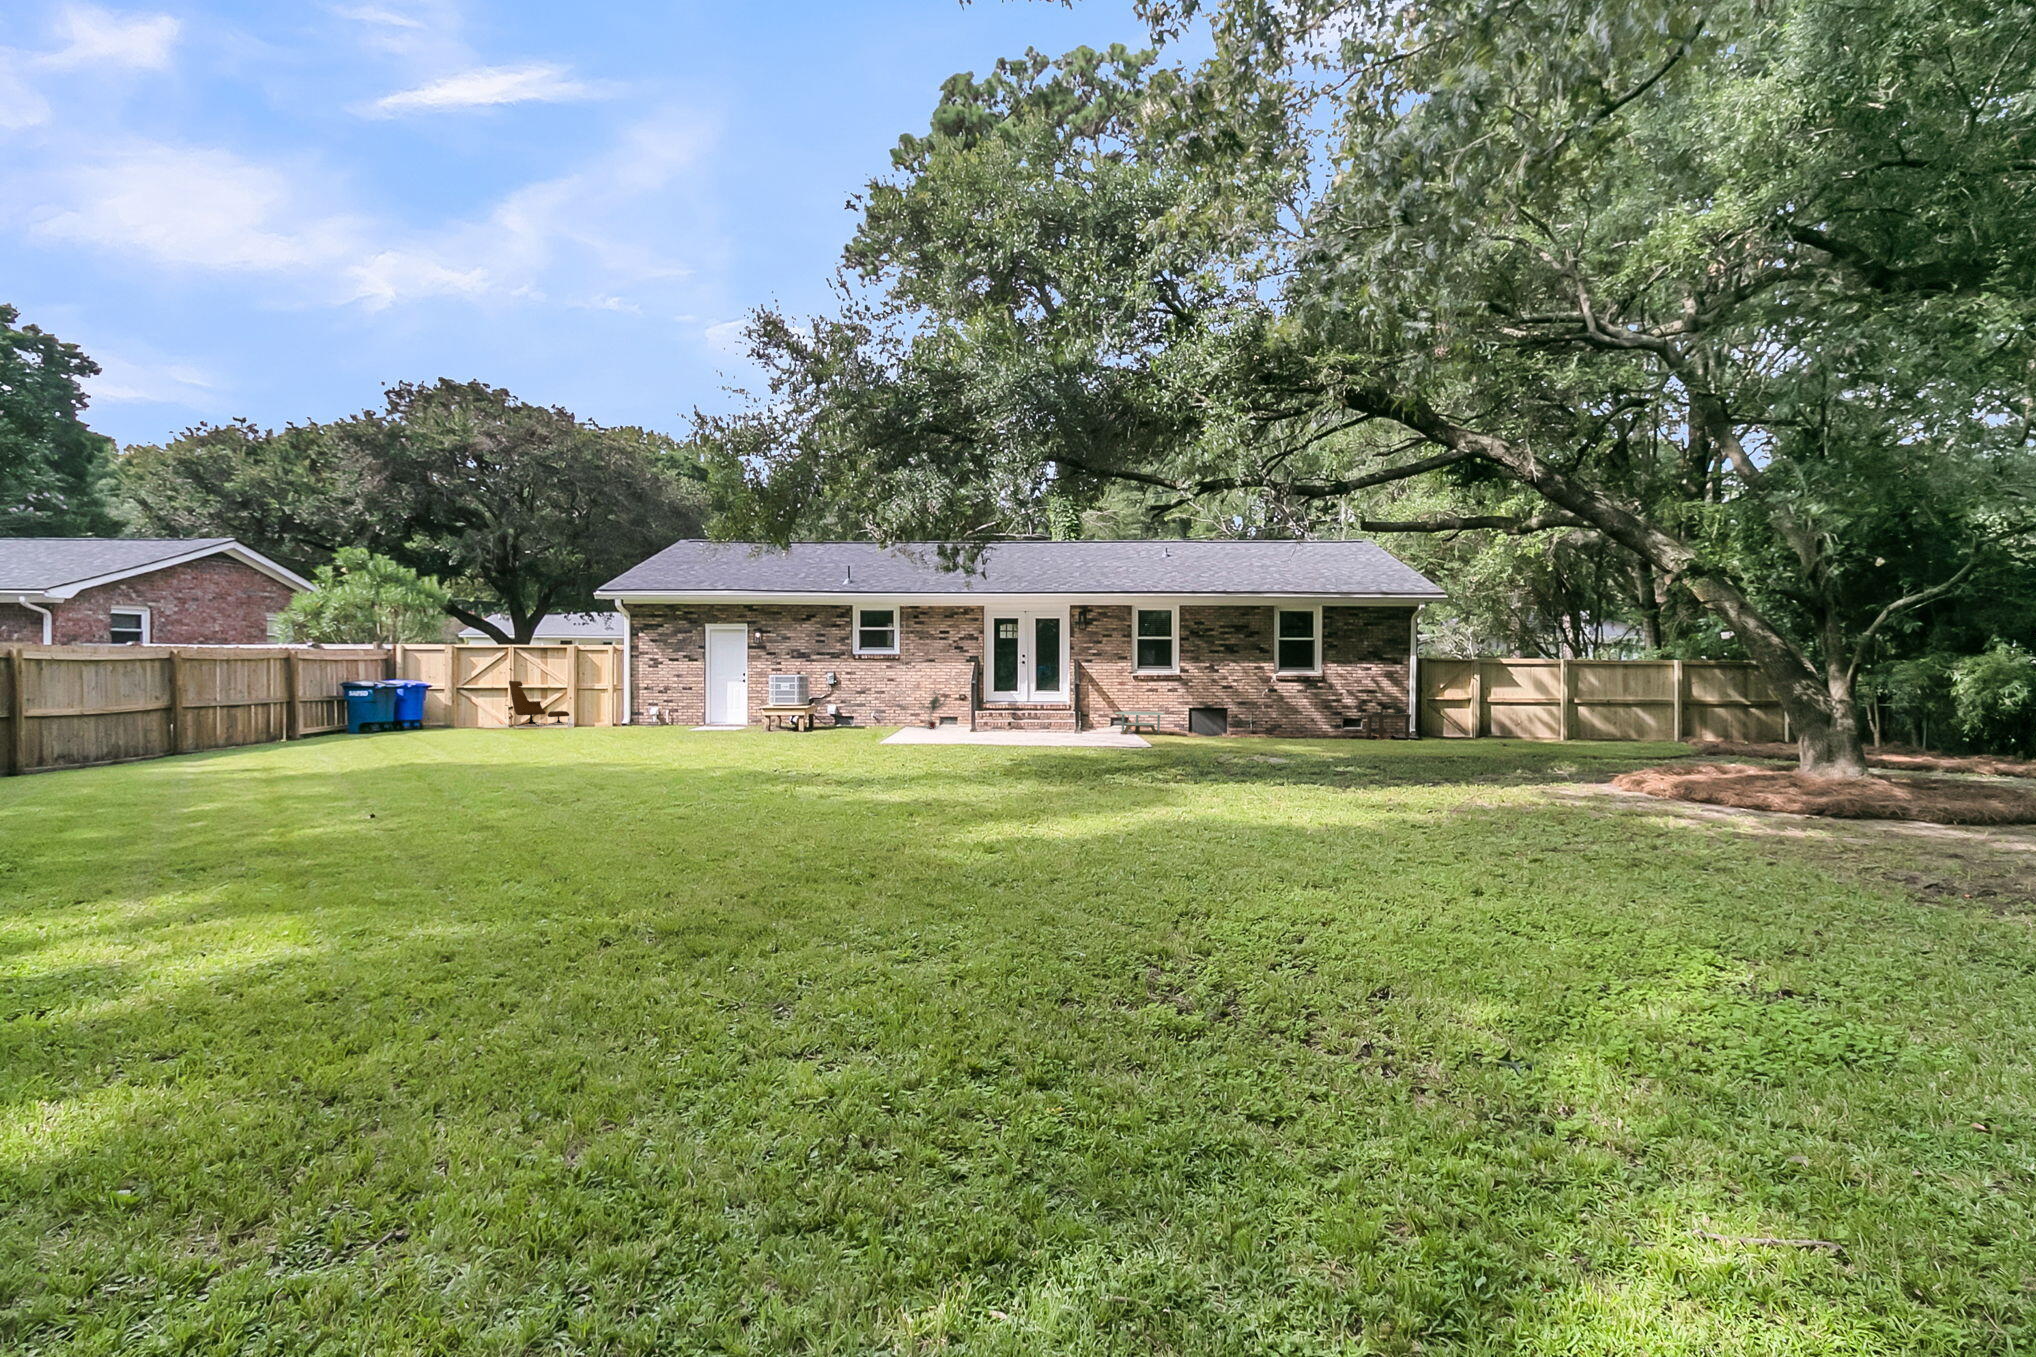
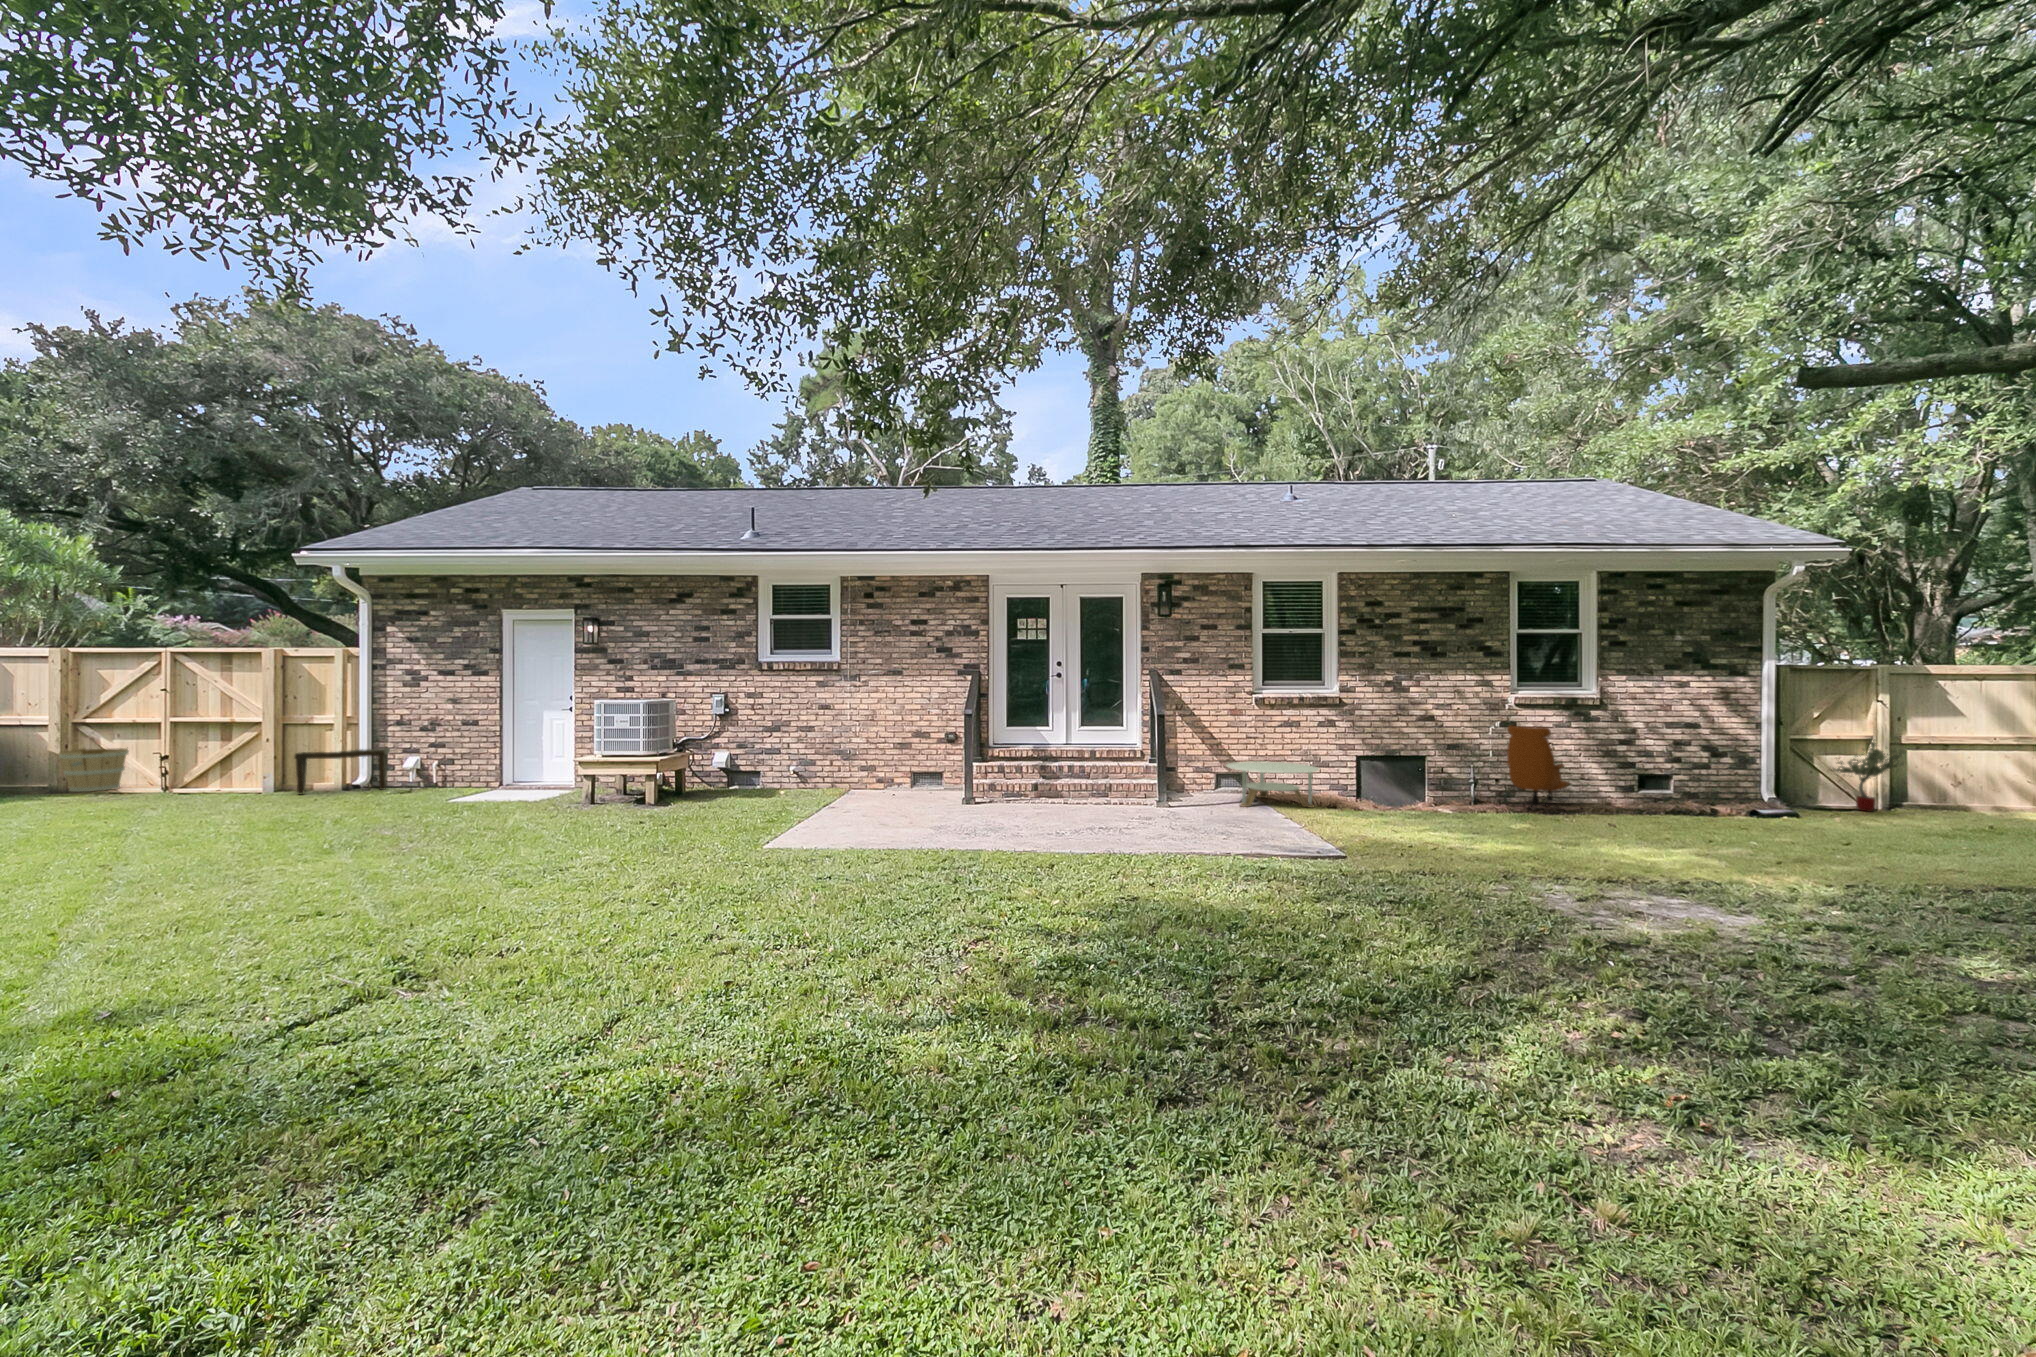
lounge chair: present [509,681,569,726] -> present [1507,726,1569,810]
potted tree: present [919,690,947,729] -> present [1833,738,1906,811]
wooden bucket: none [466,702,498,725] -> present [59,748,129,792]
bench: present [1367,713,1411,738] -> present [294,748,390,795]

